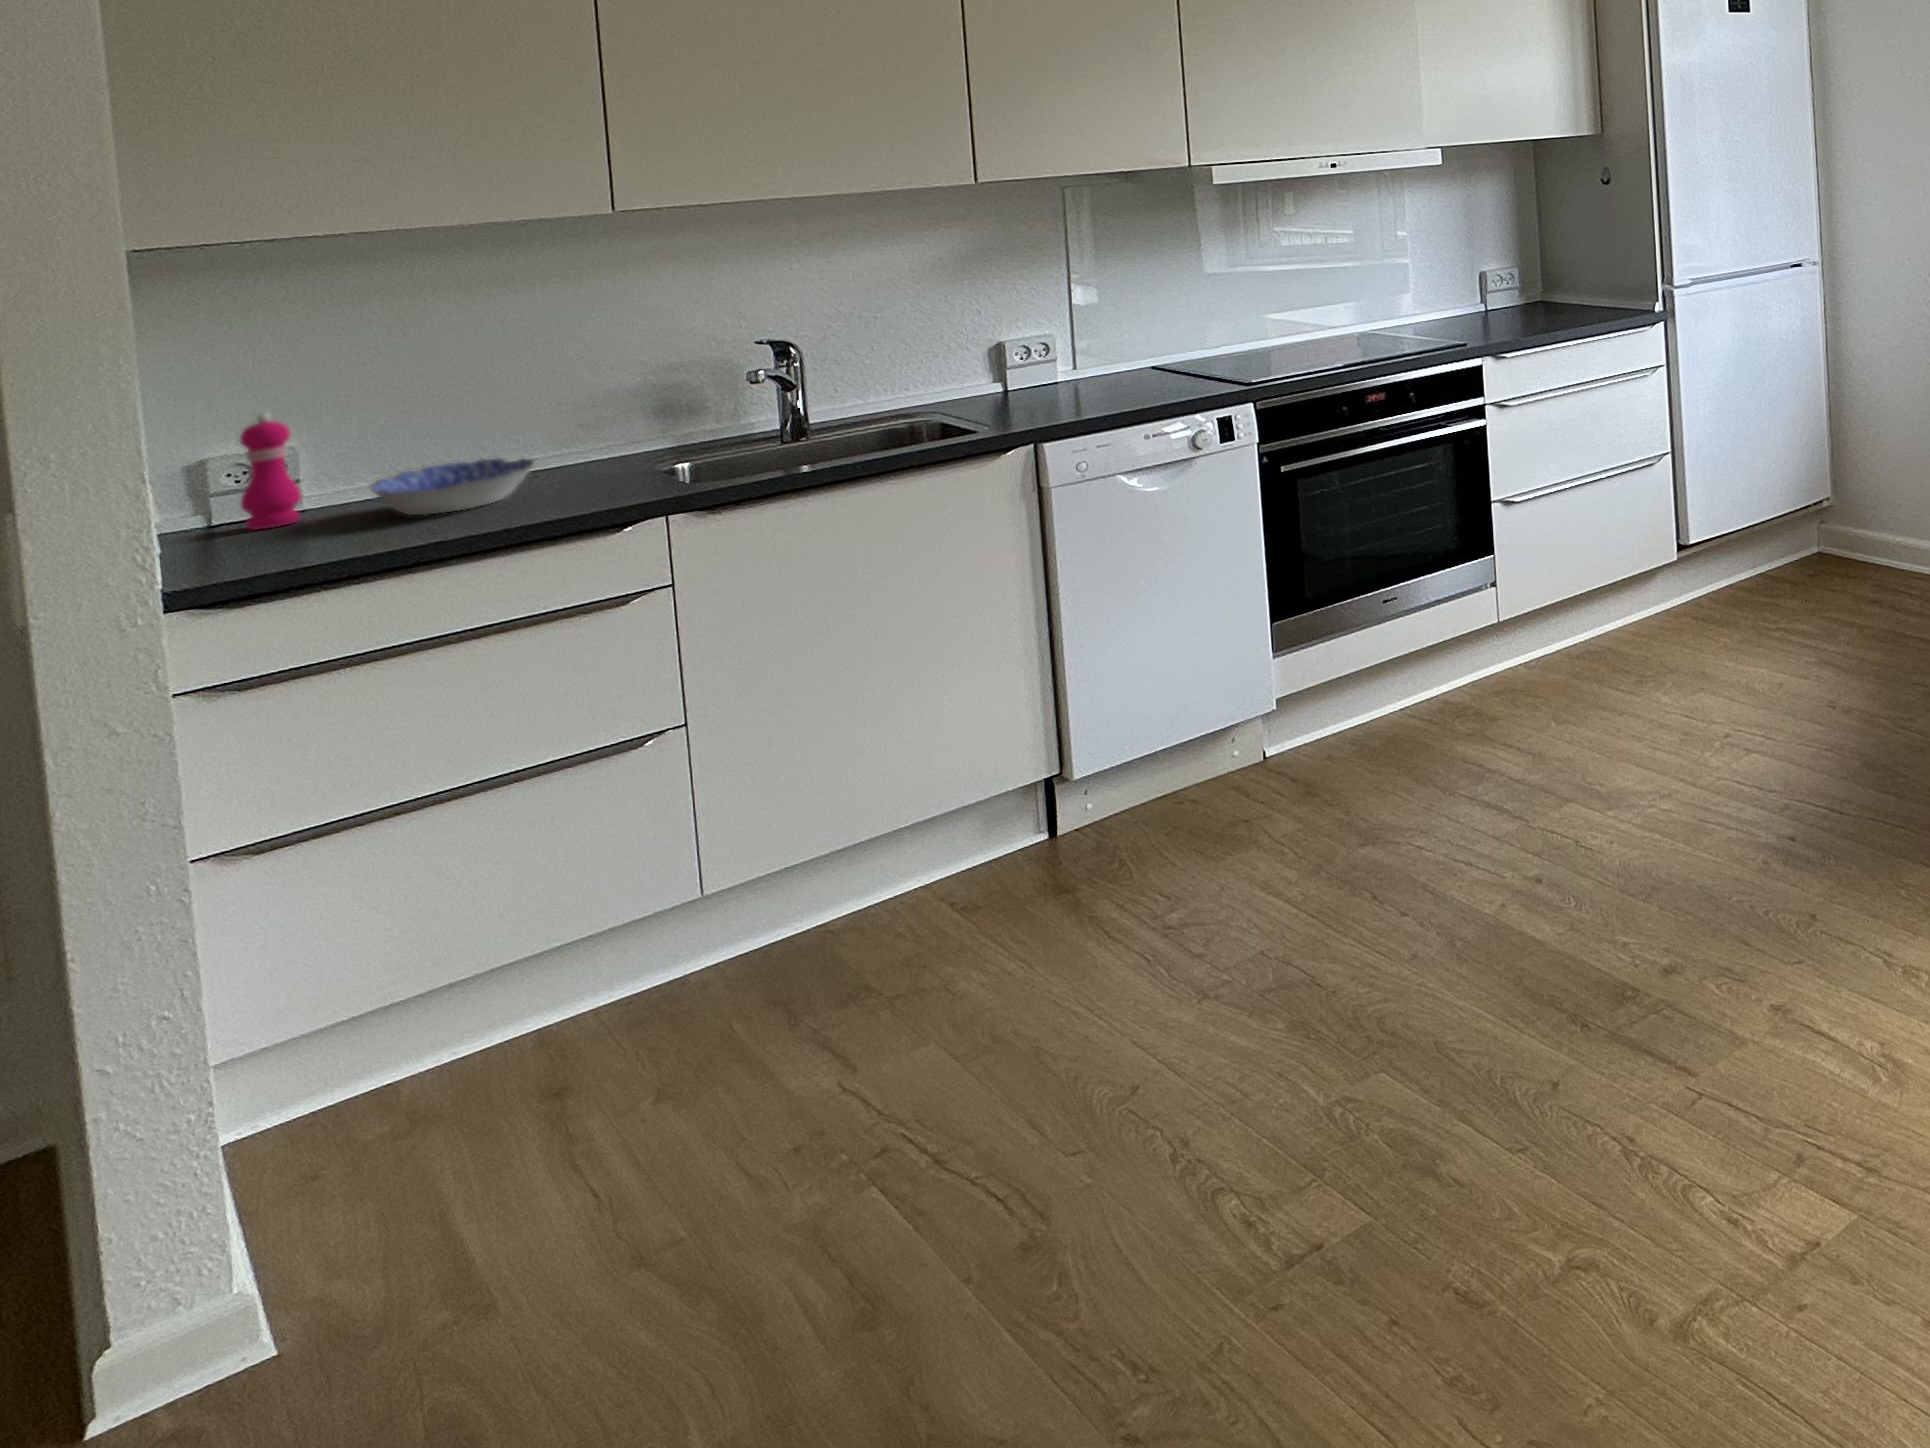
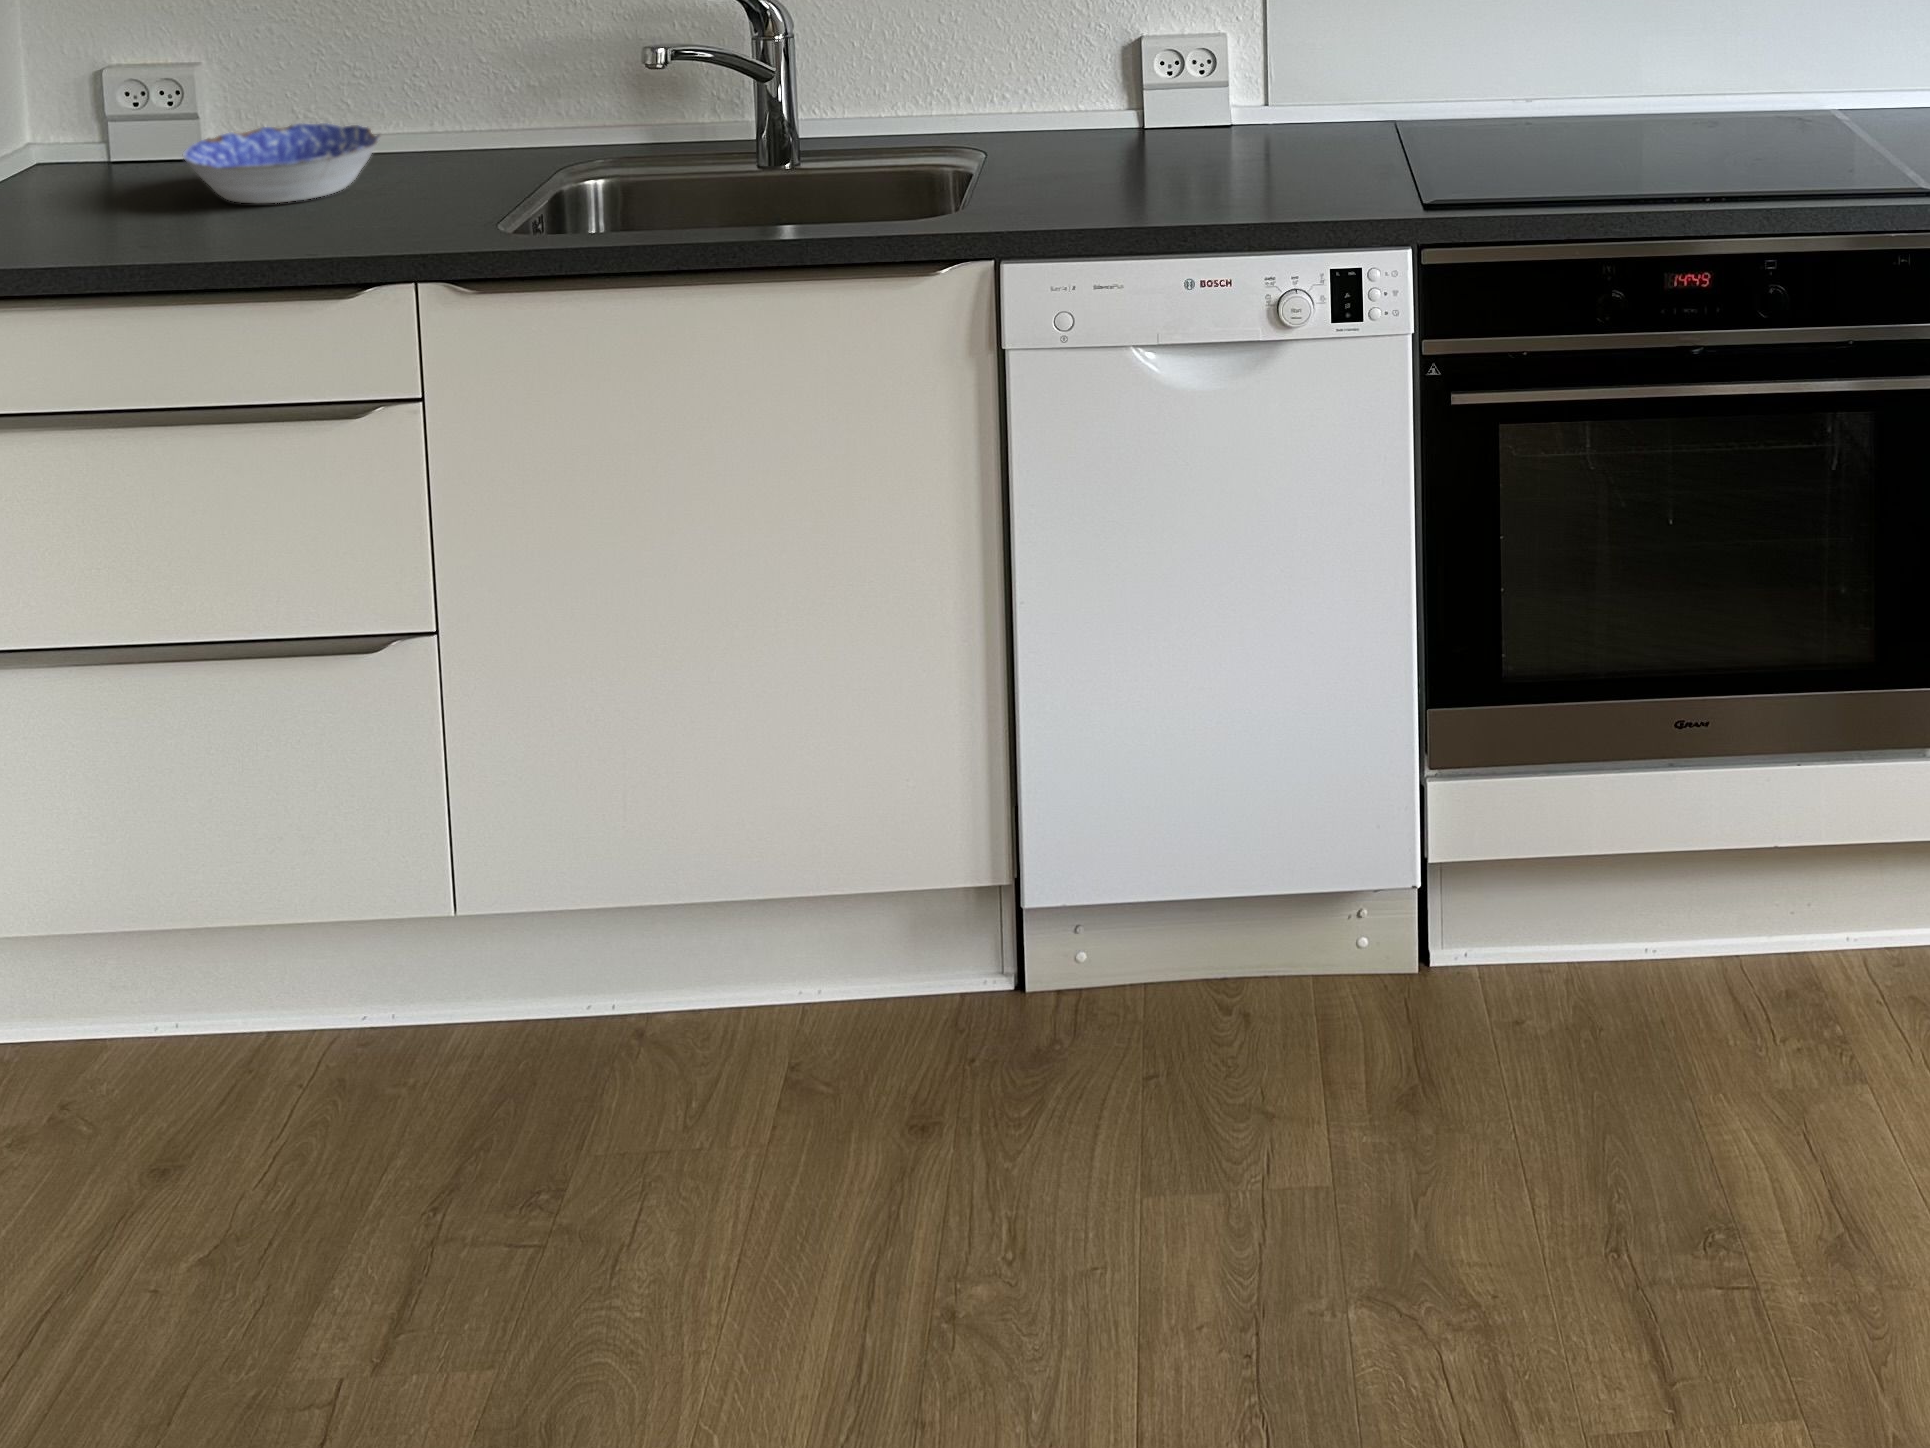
pepper mill: present [240,413,301,530] -> none [100,14,167,180]

